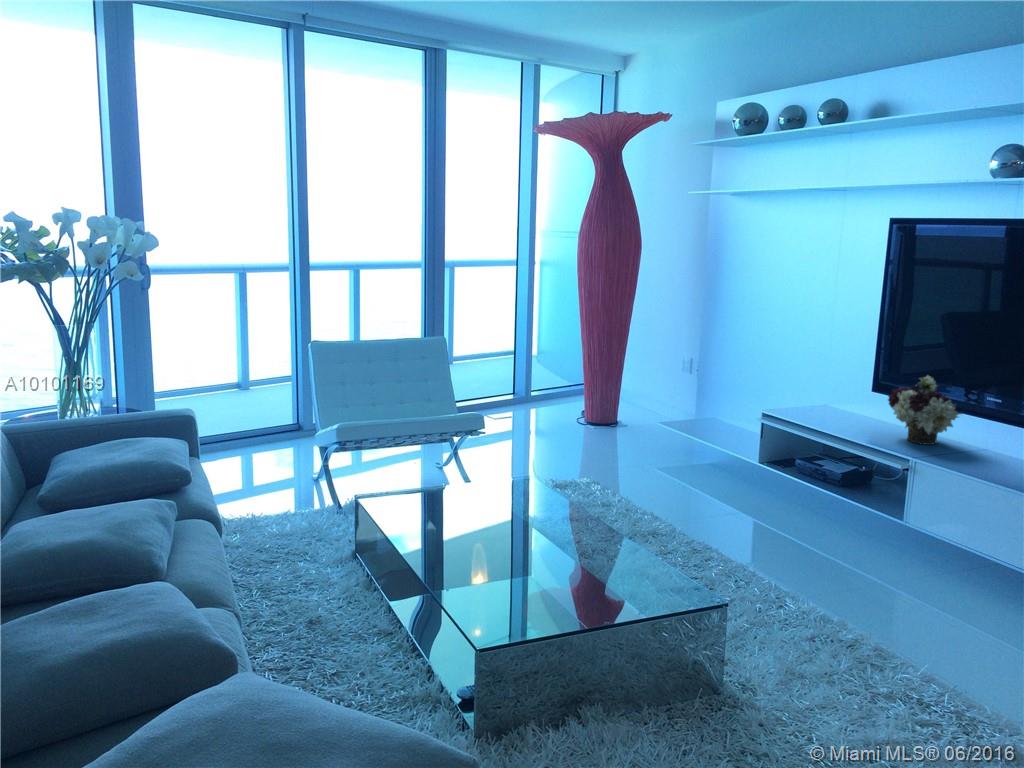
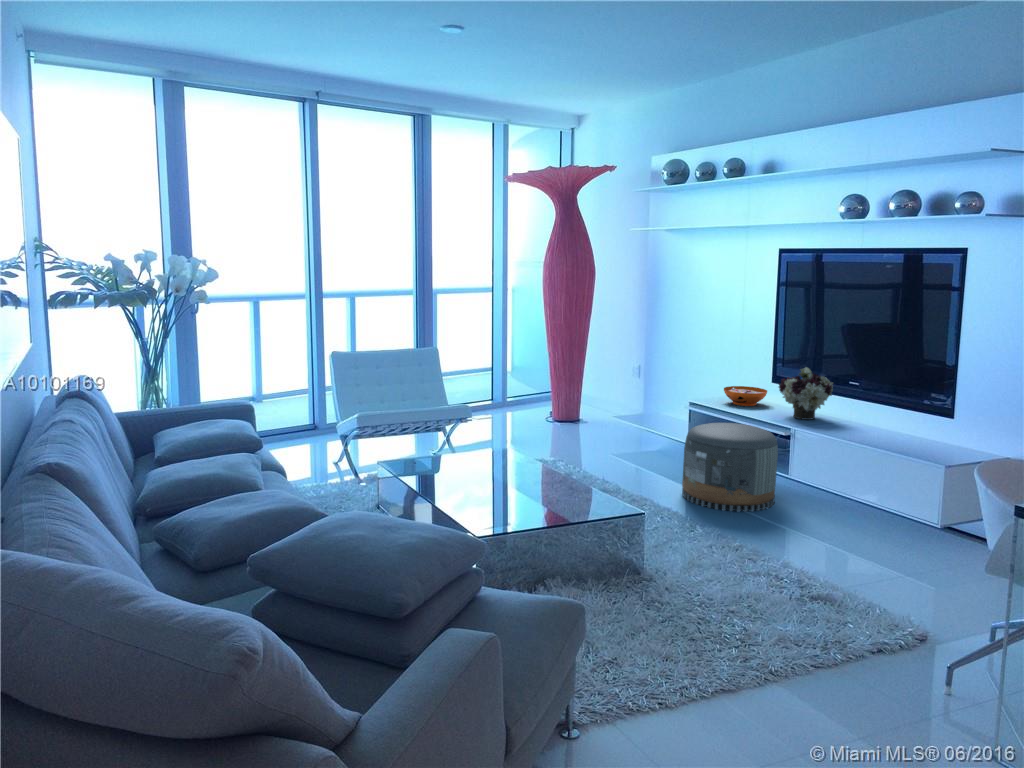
decorative bowl: none [809,393,867,420] -> present [724,386,767,406]
pouf: none [762,448,897,575] -> present [682,423,778,512]

